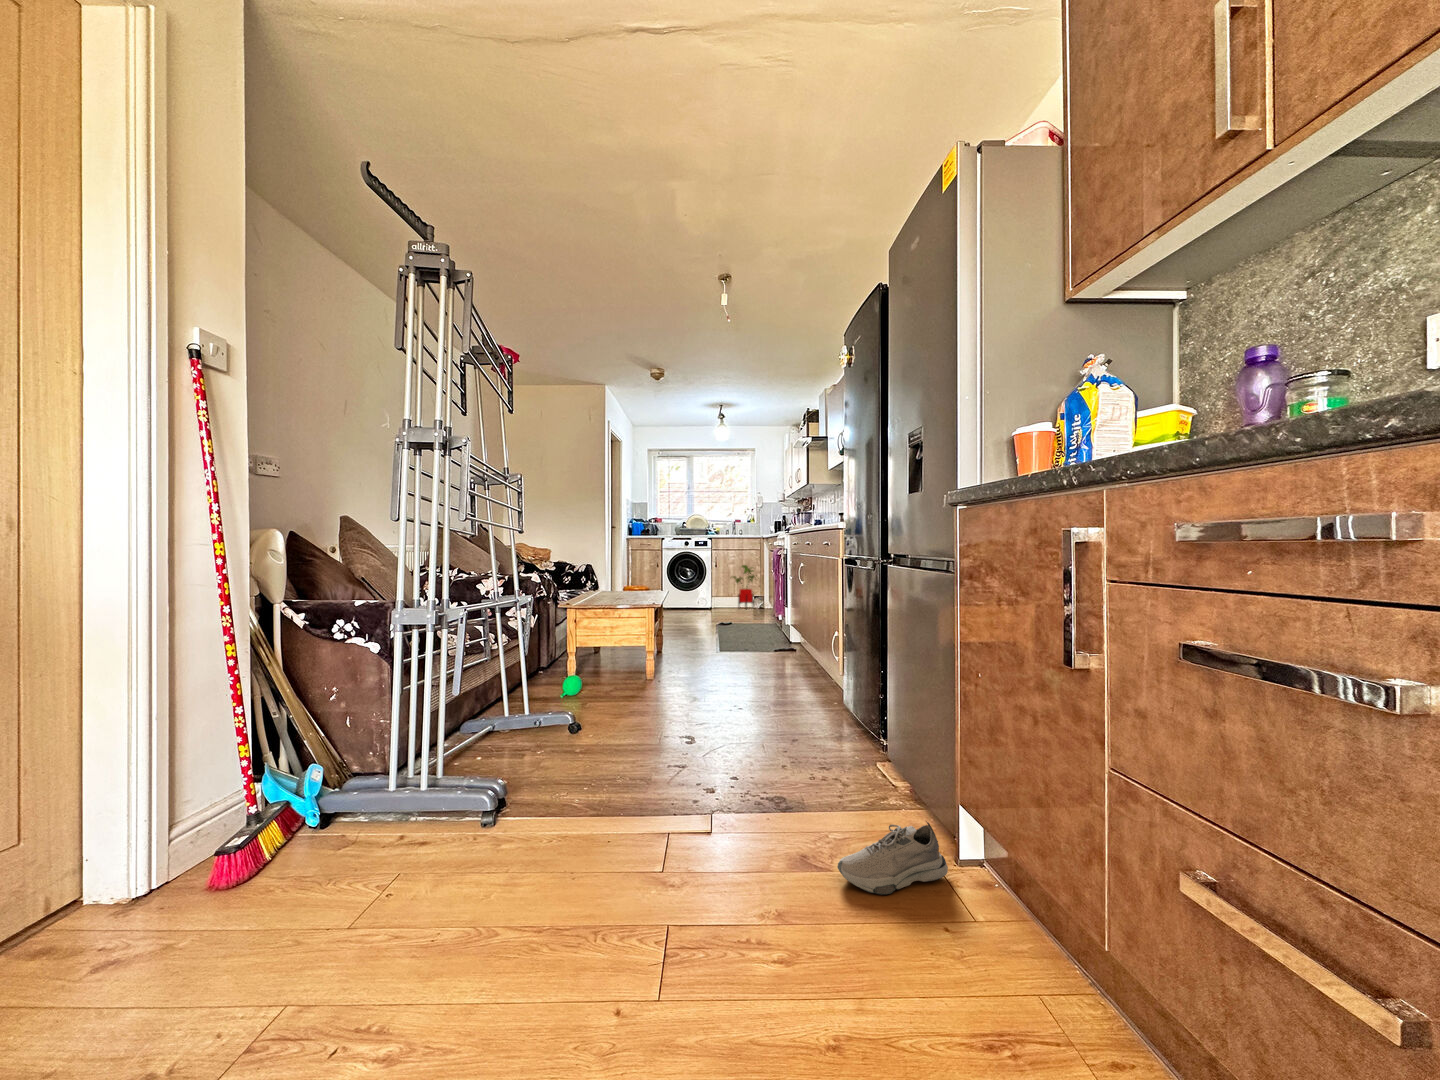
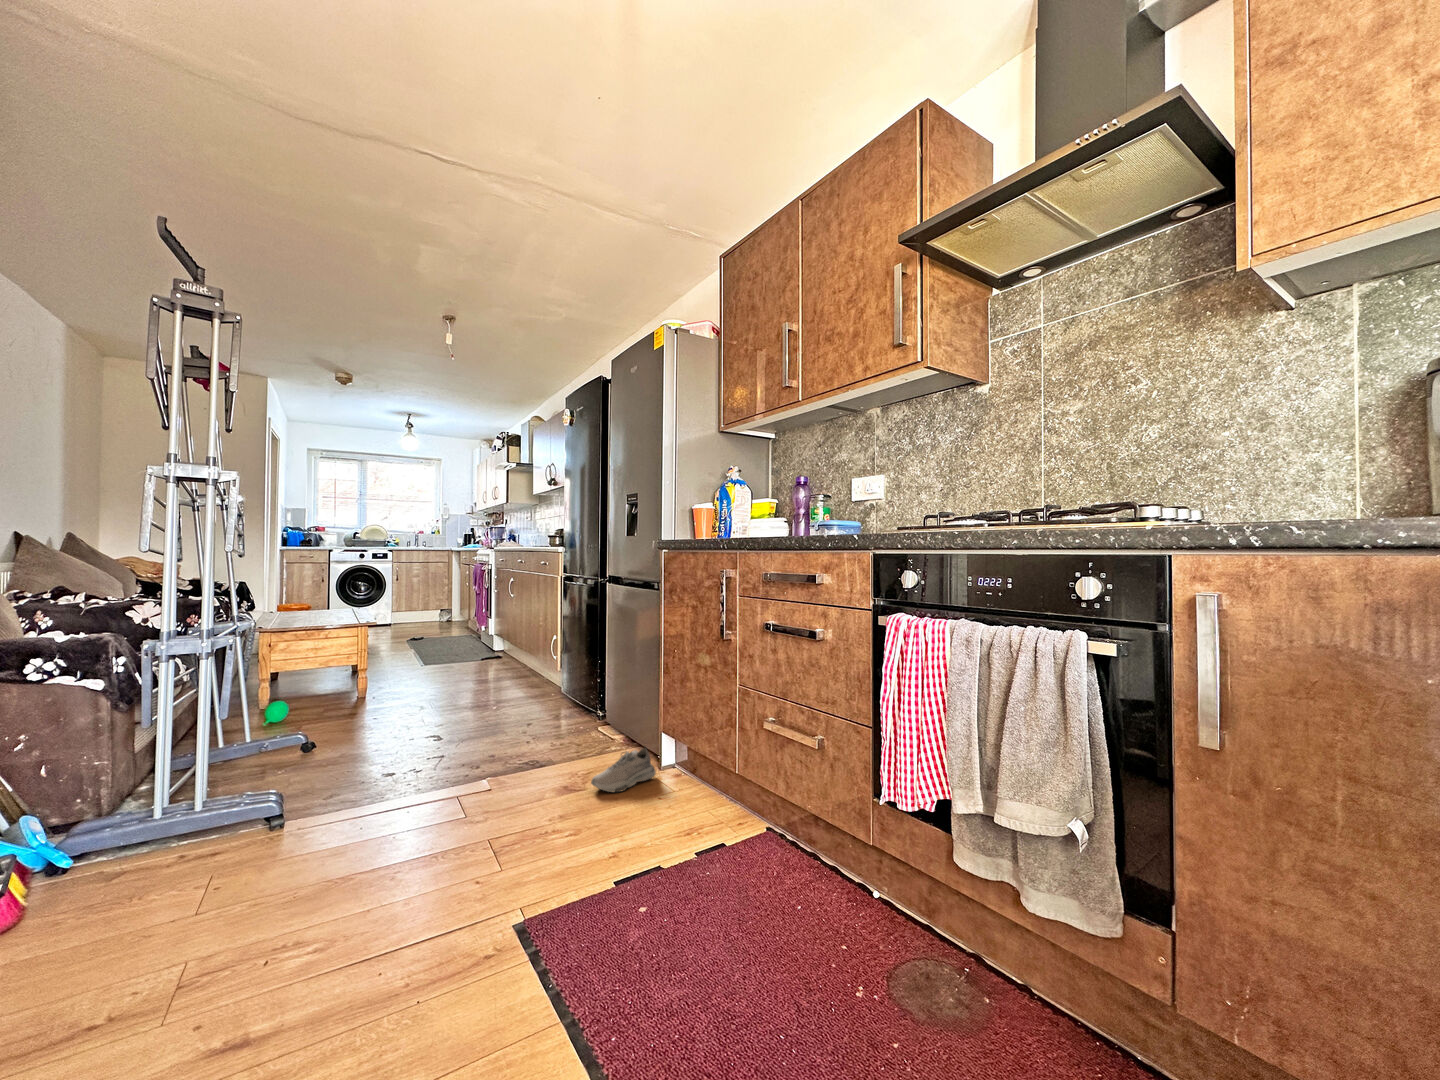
house plant: present [733,565,755,608] -> none [413,578,447,624]

